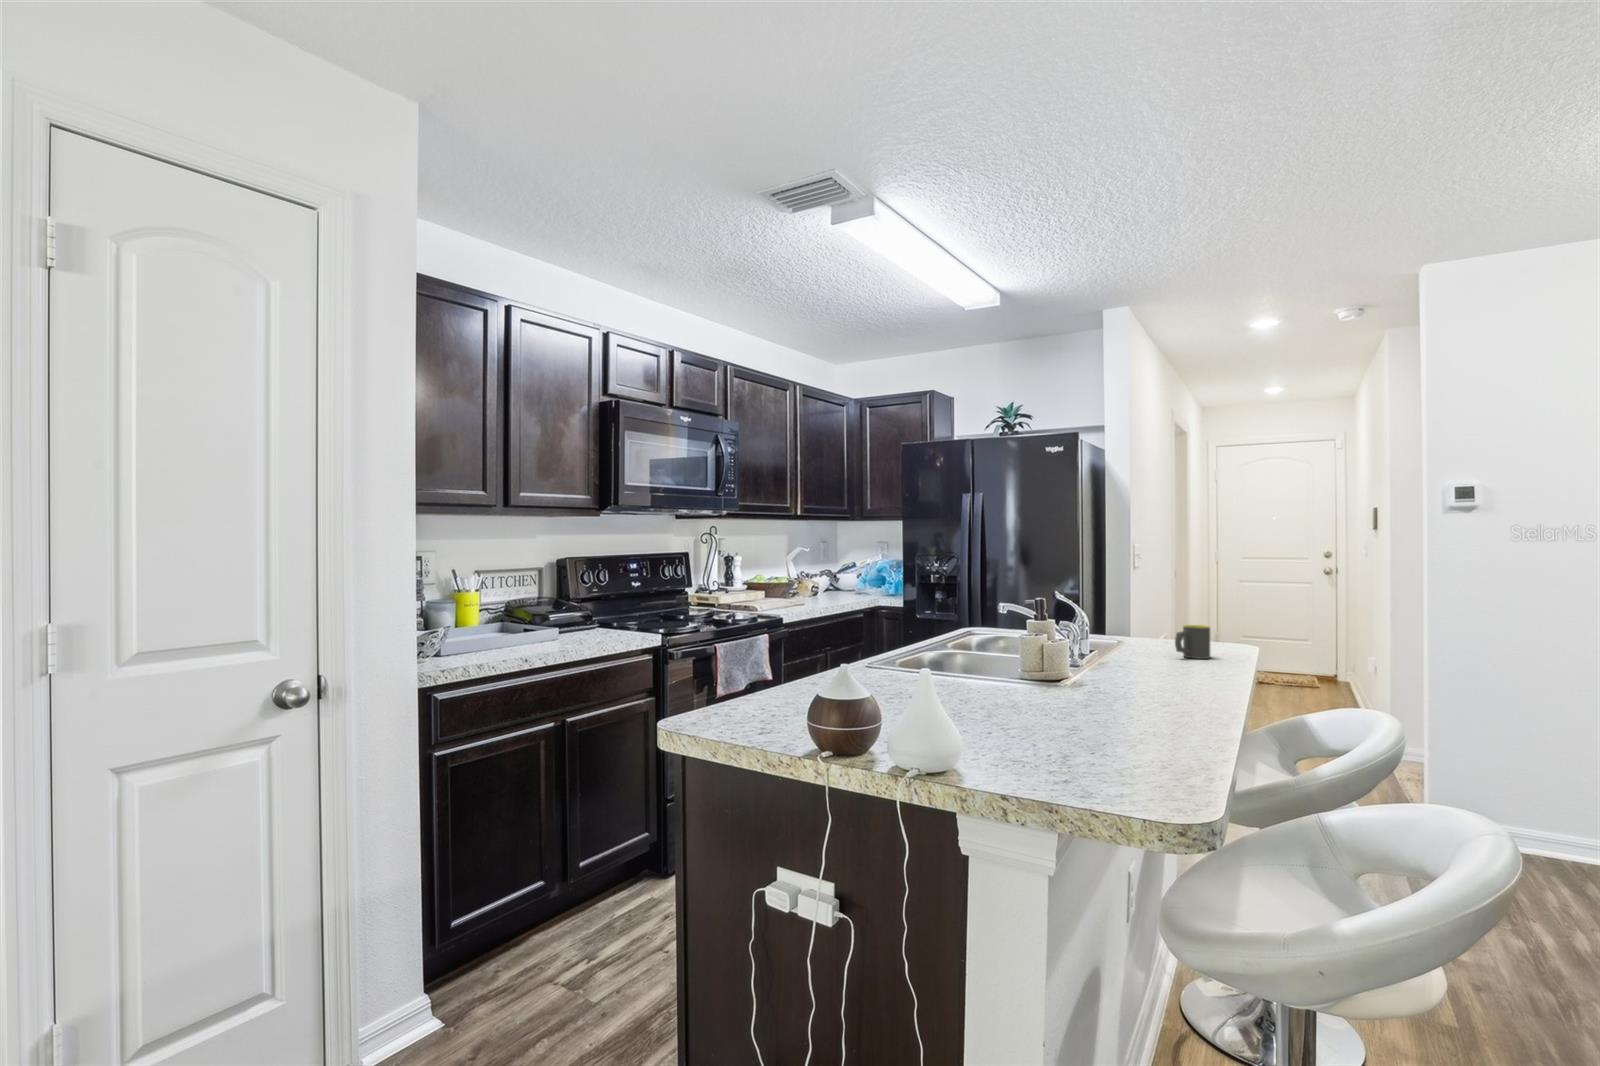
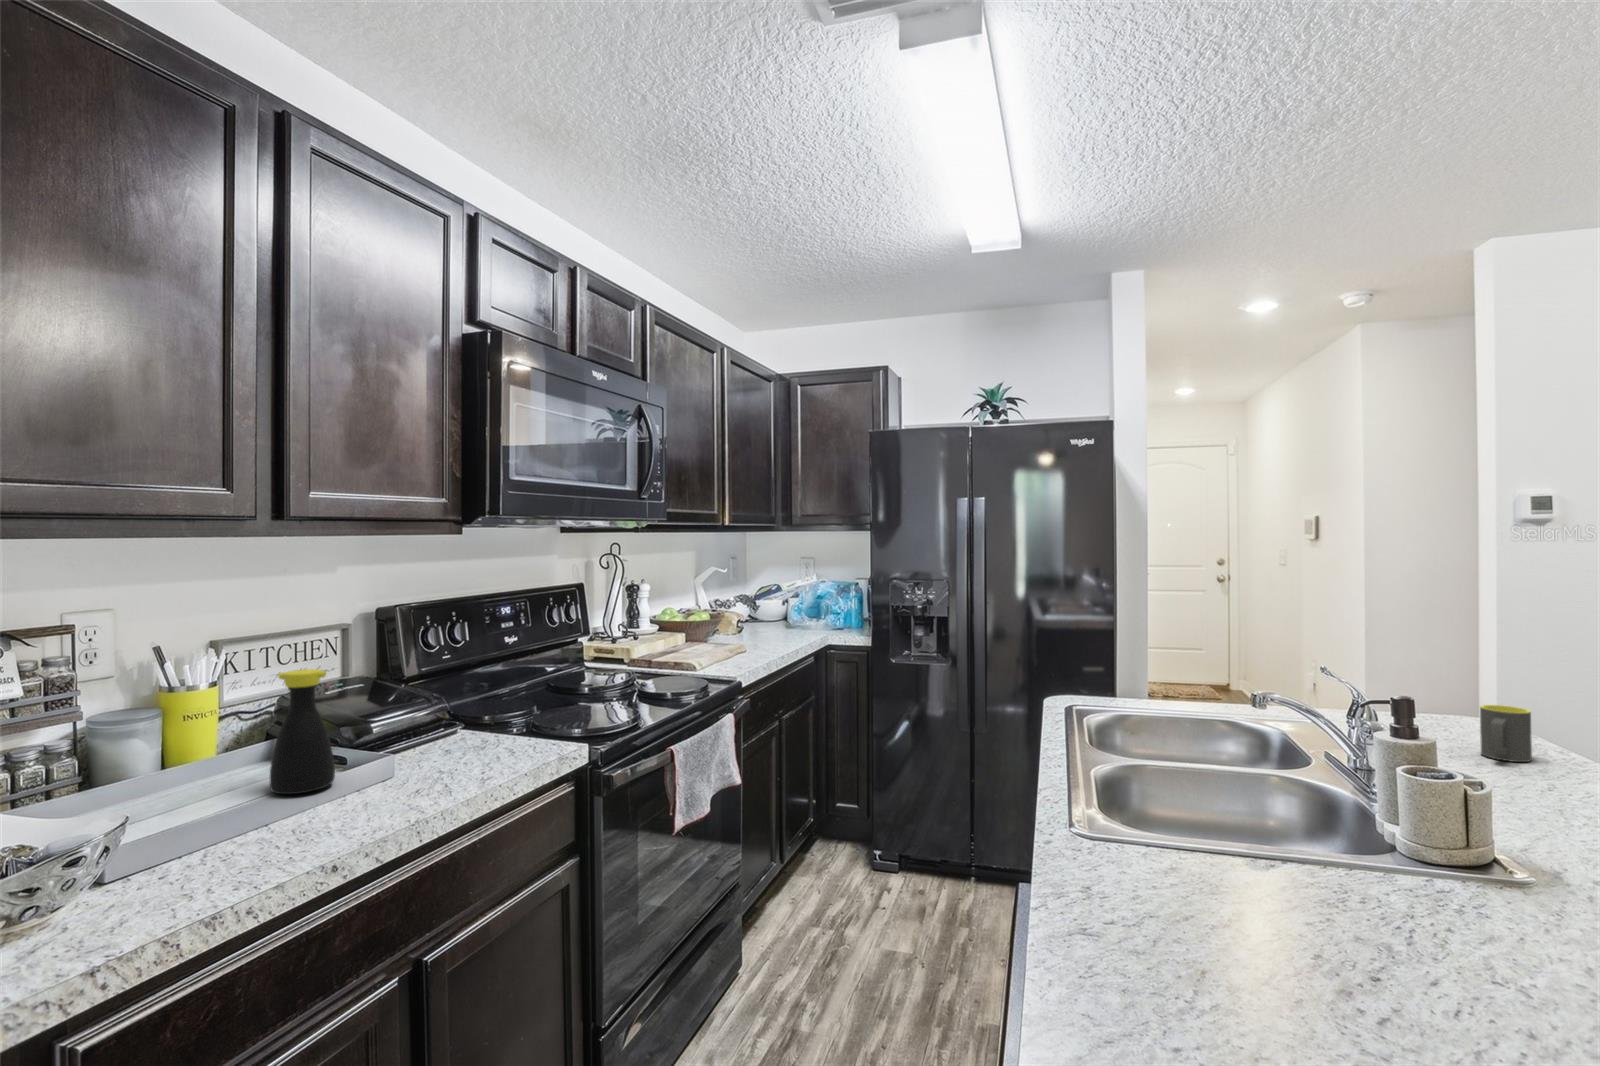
bottle: none [500,582,529,640] -> present [270,669,335,794]

